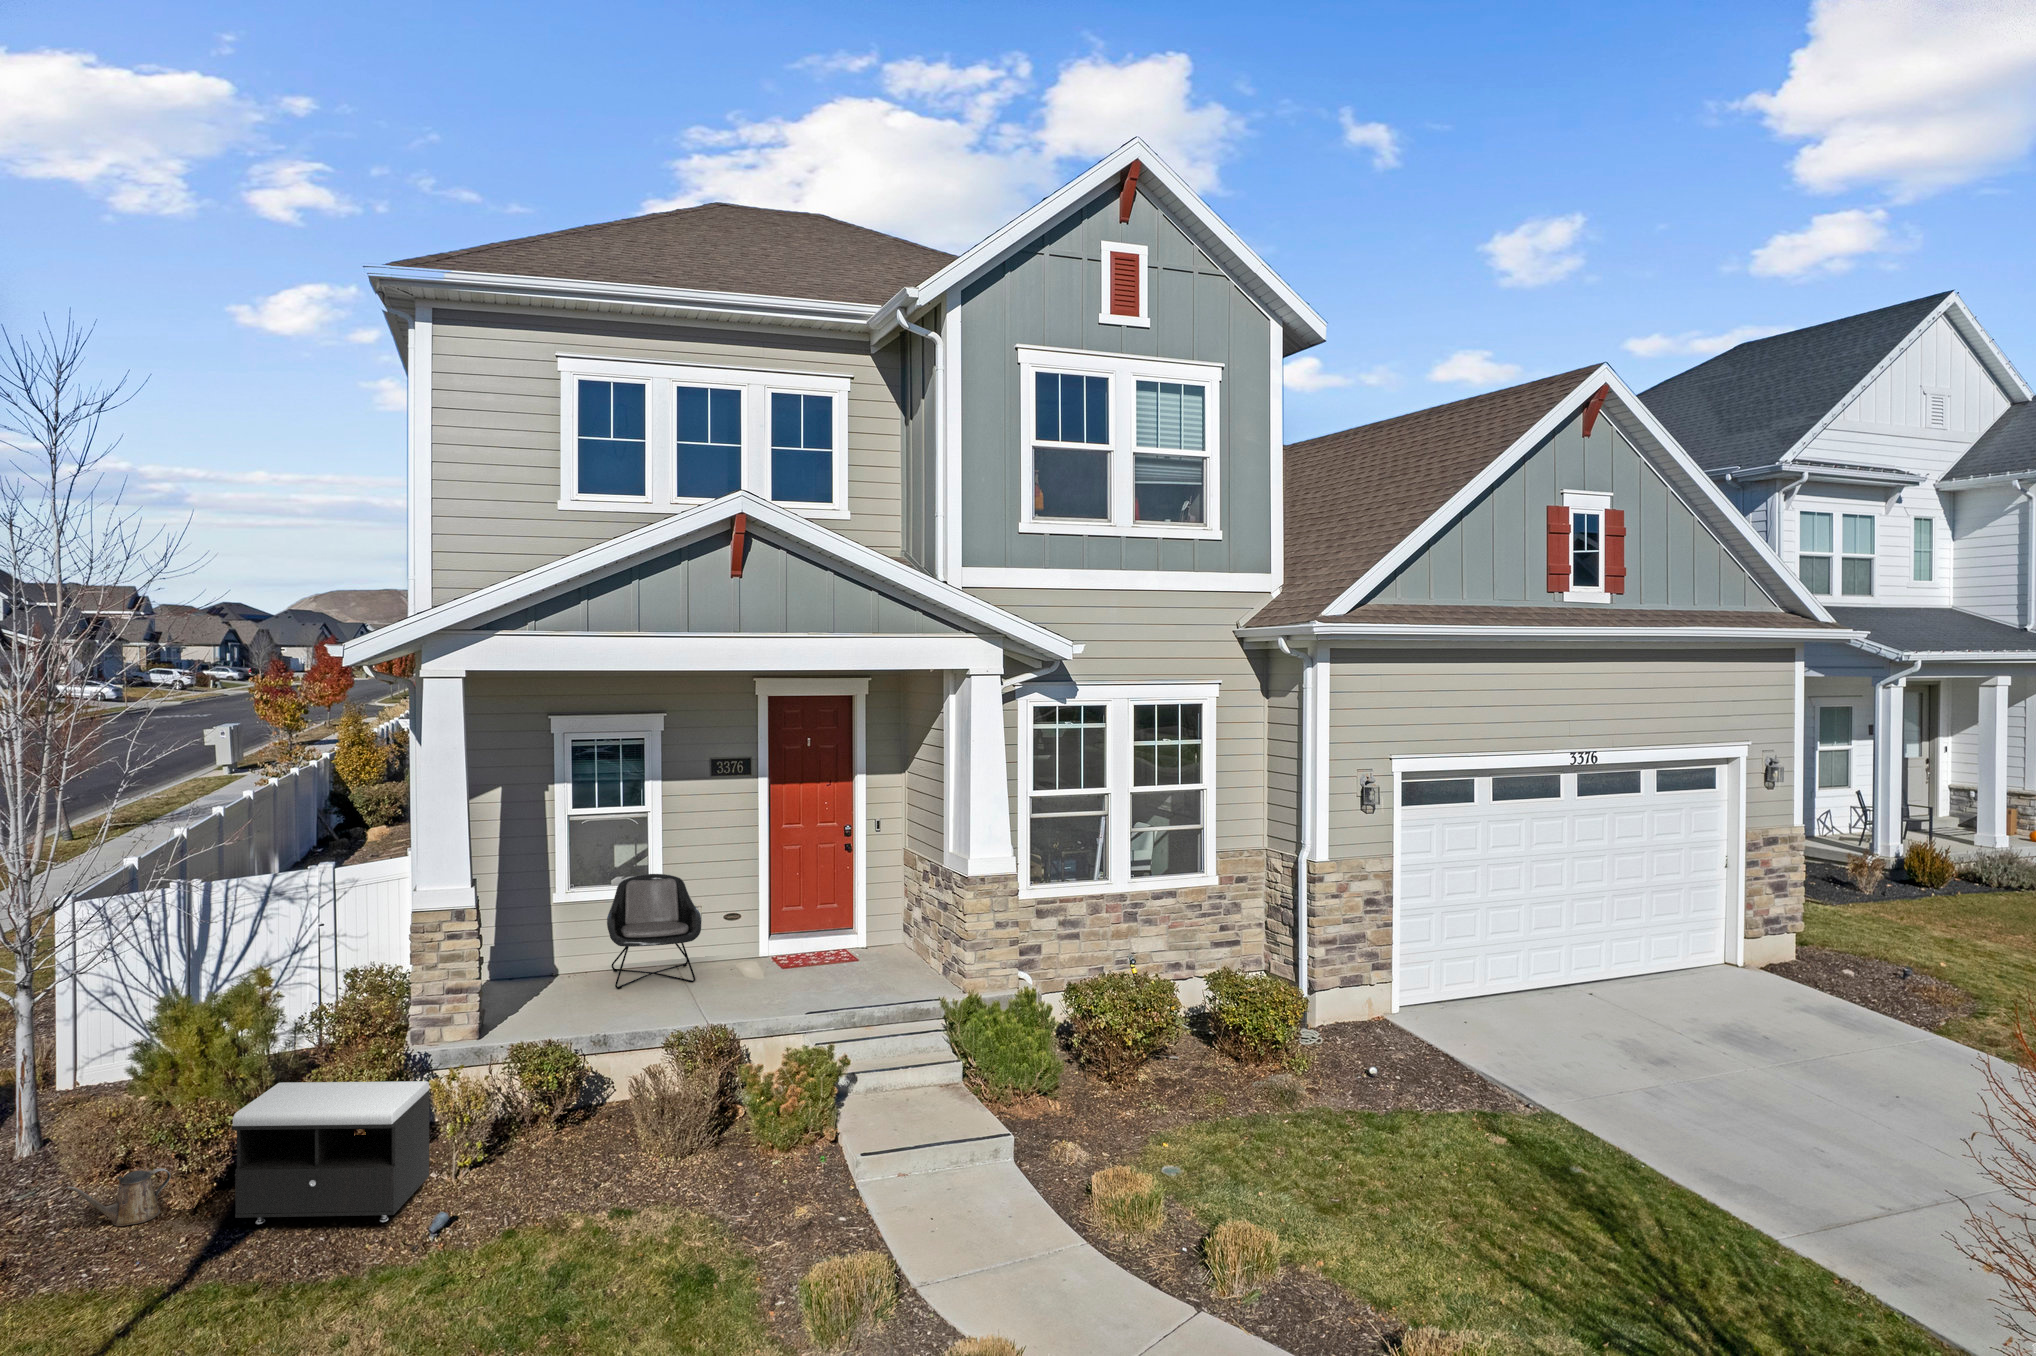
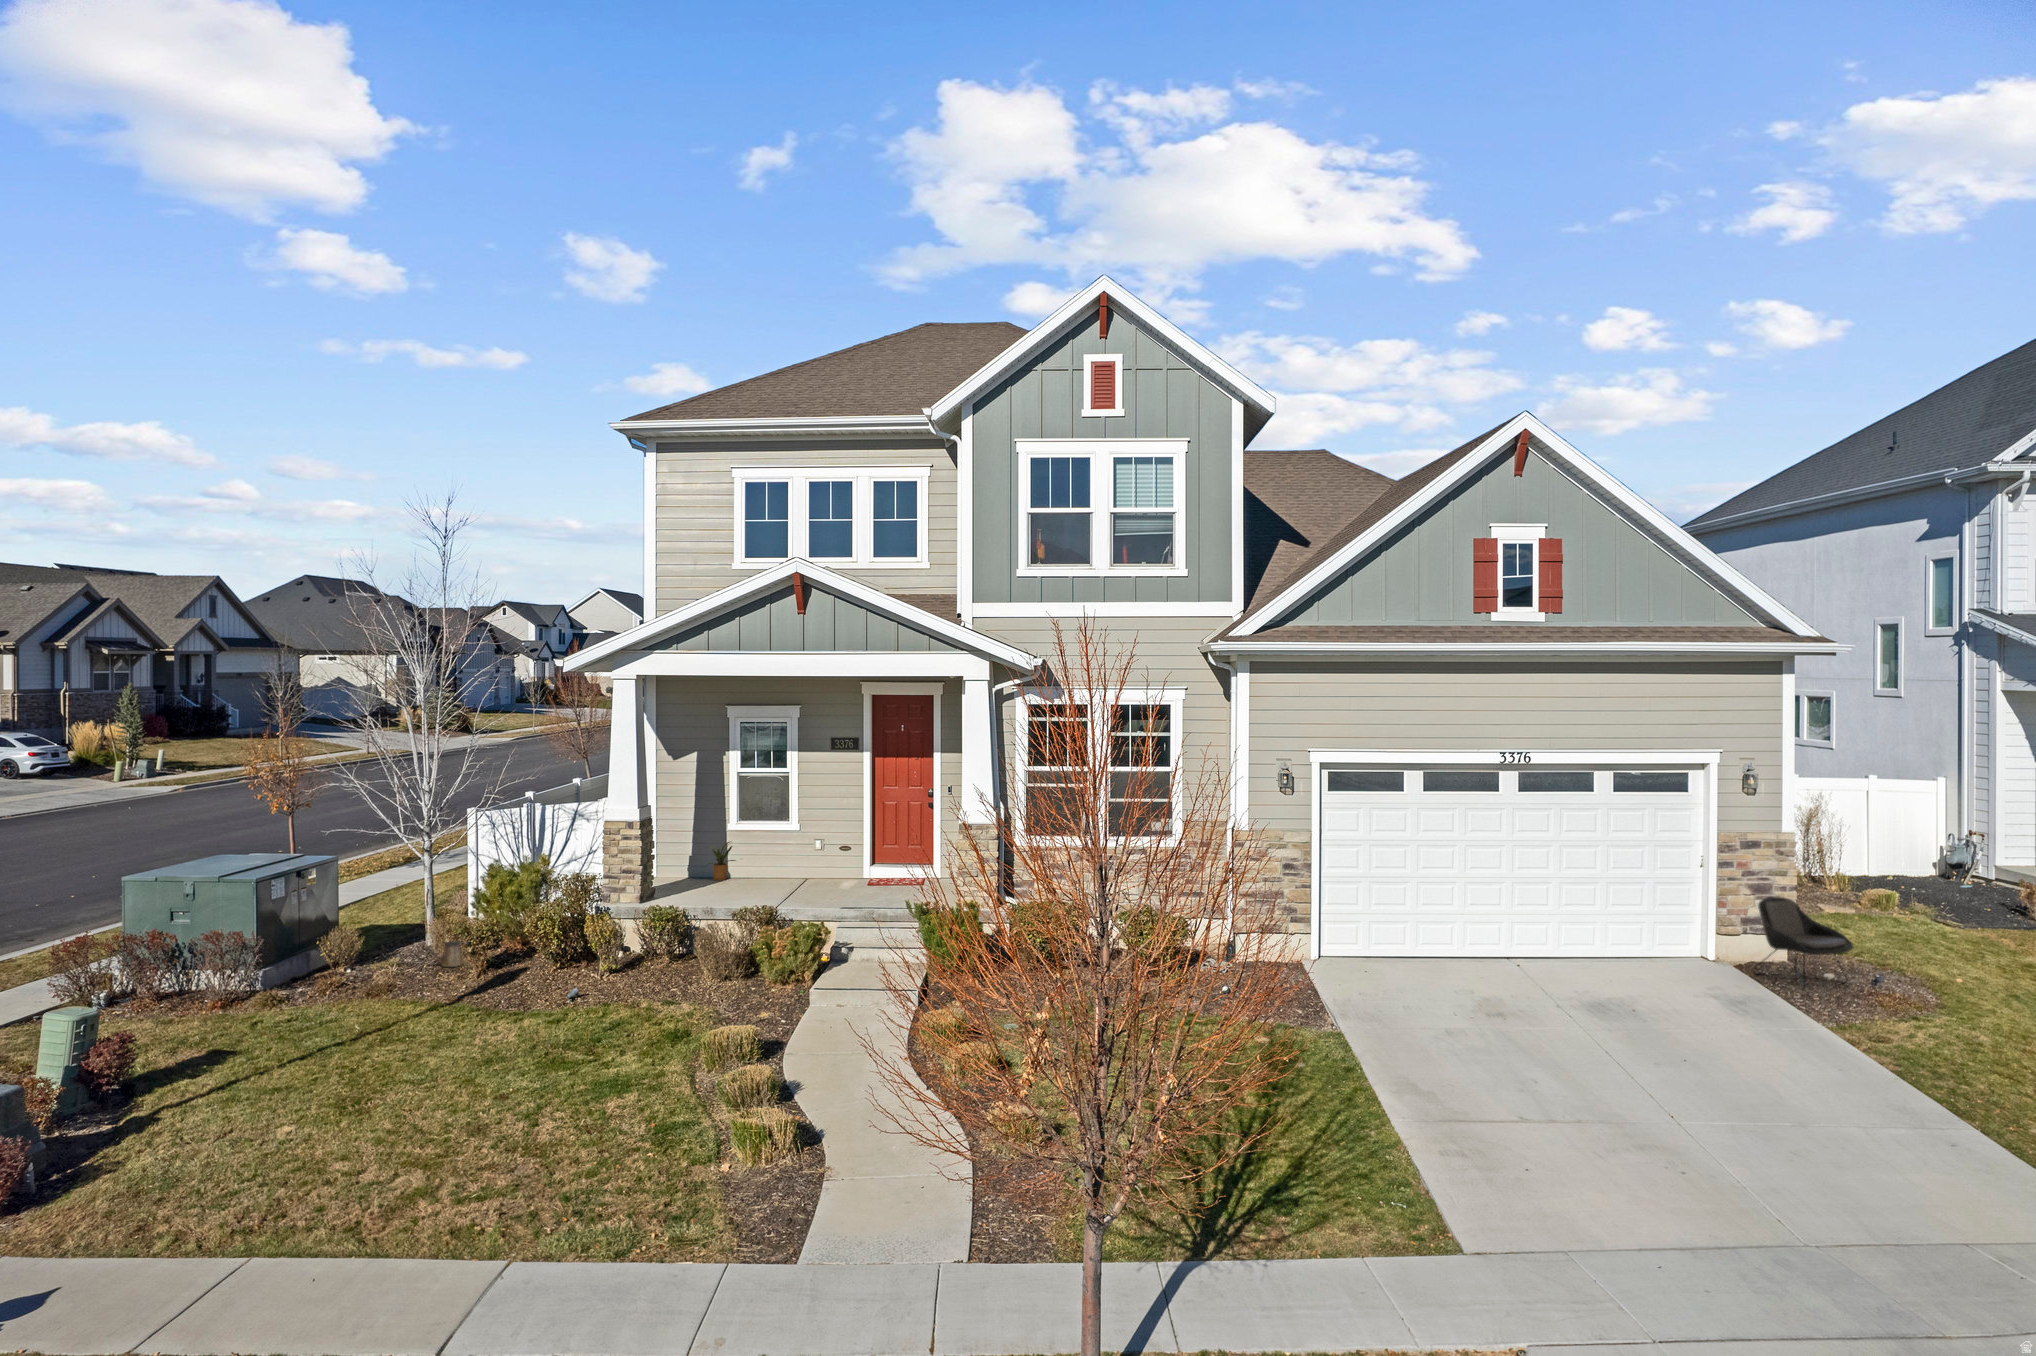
lounge chair: present [607,874,701,989] -> present [1753,896,1853,988]
house plant: none [517,919,576,984] -> present [707,841,736,881]
storage bench: present [232,1081,429,1225] -> none [486,904,586,981]

